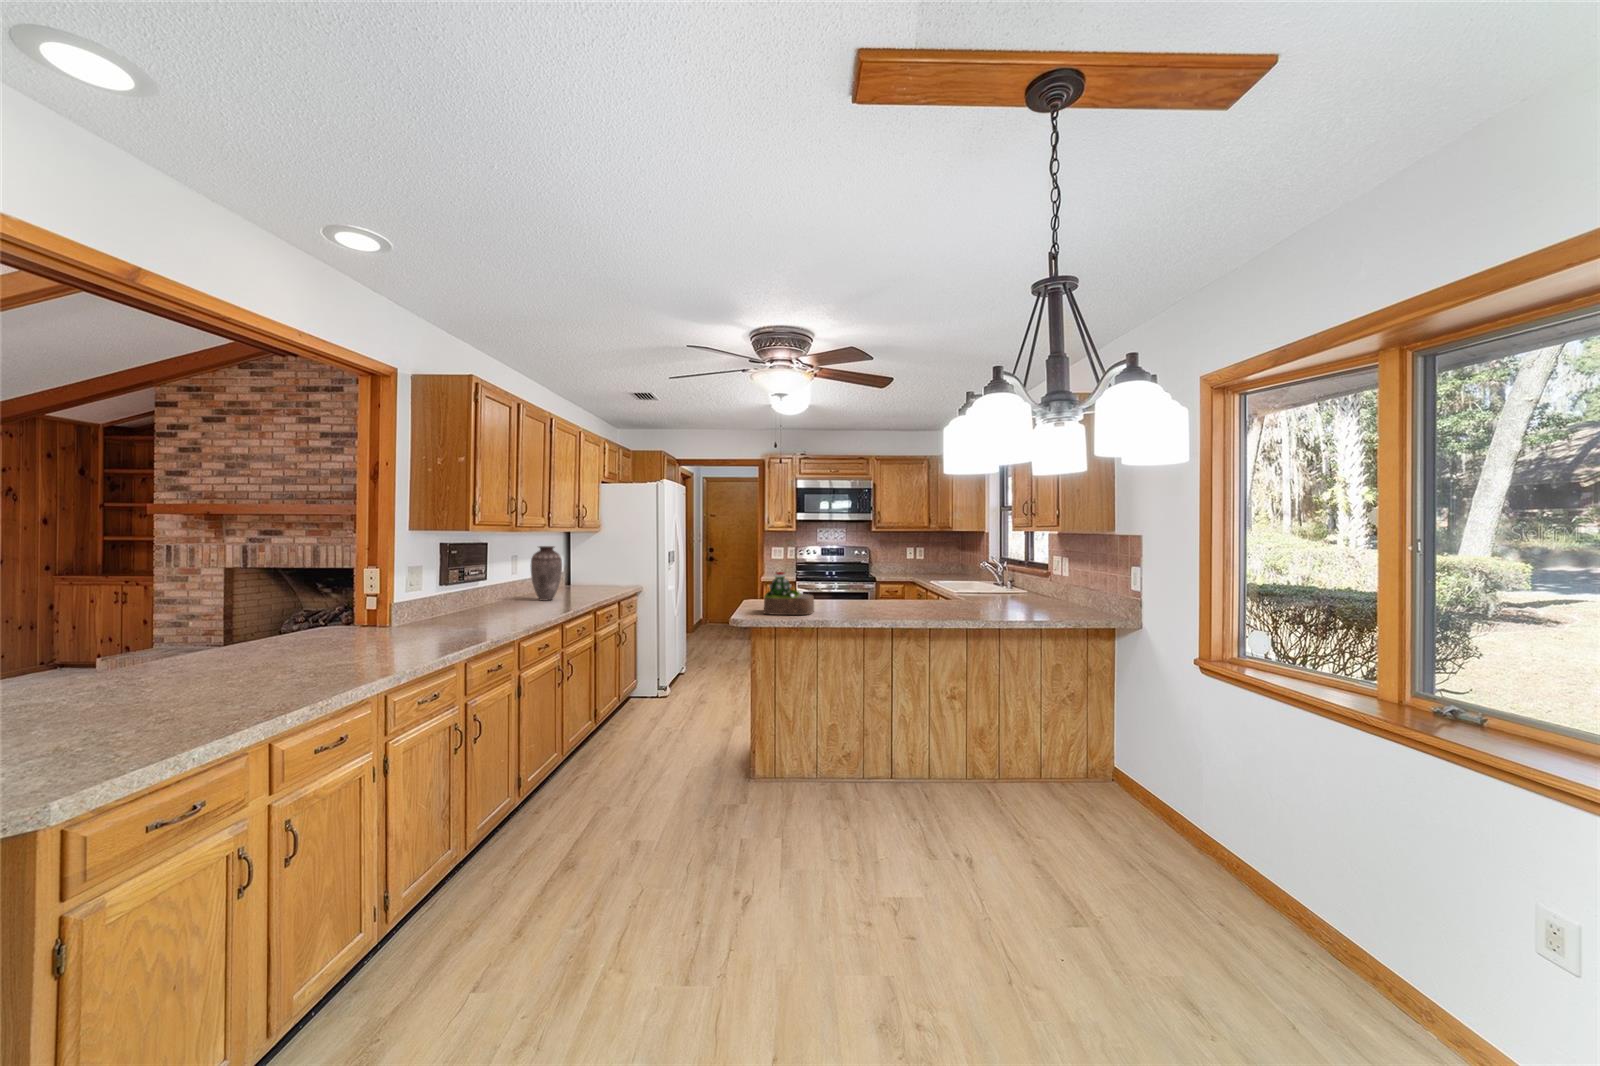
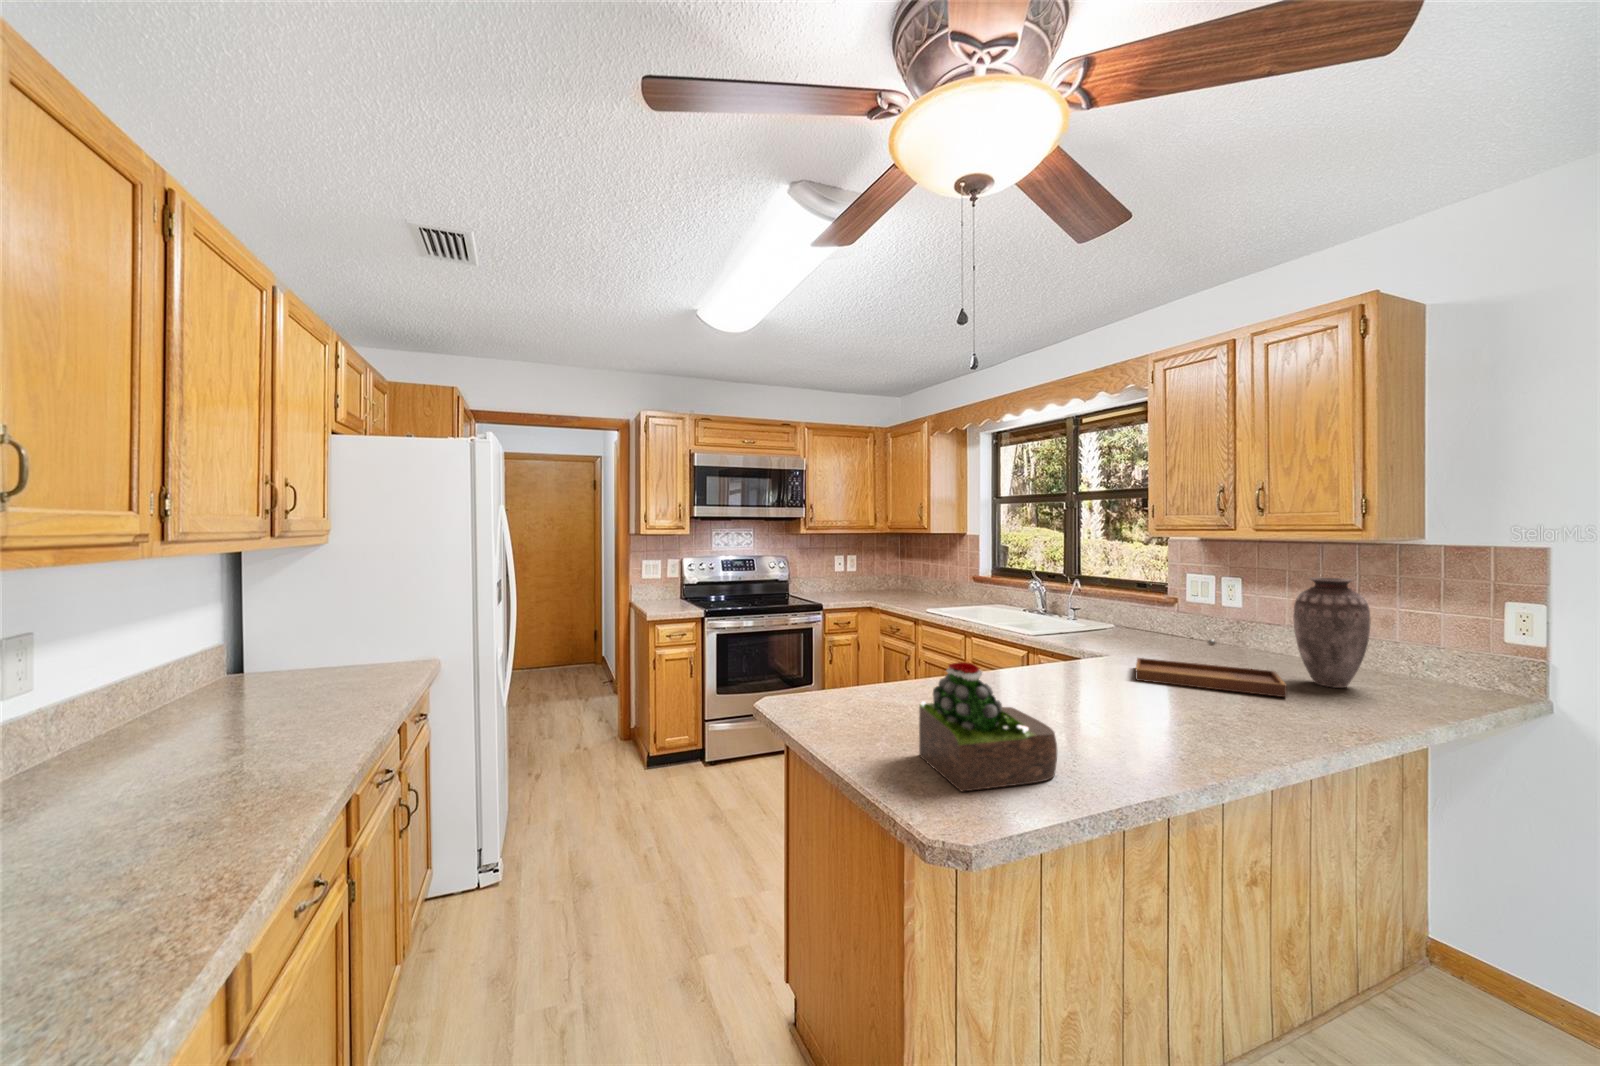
vase: present [531,546,562,601] -> present [1293,578,1370,688]
tray: none [945,585,1022,613] -> present [1136,639,1287,697]

